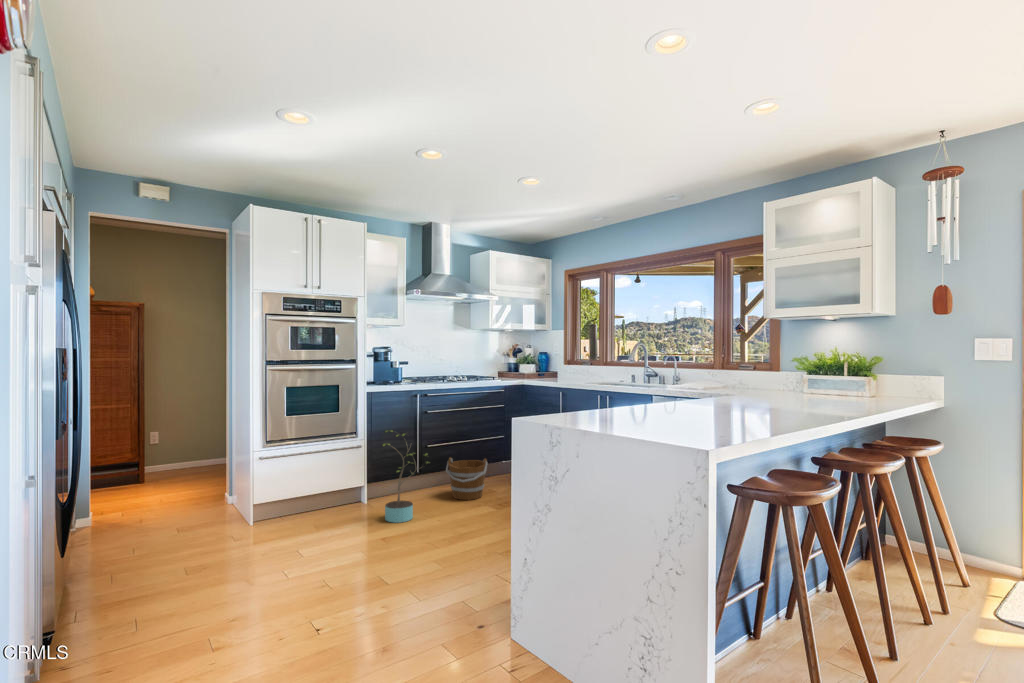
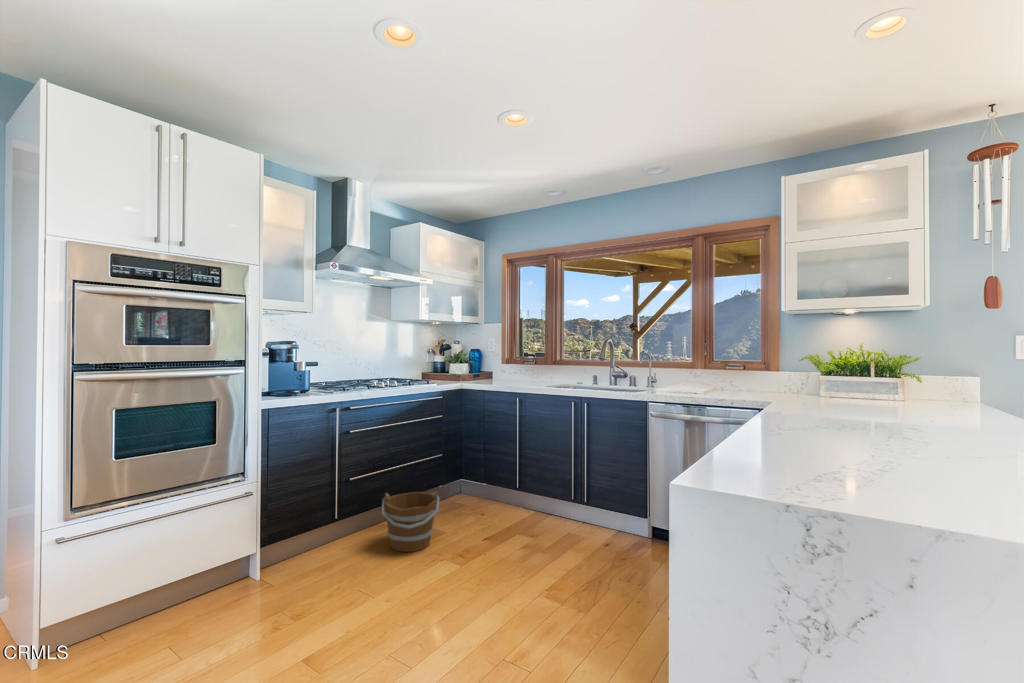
potted plant: present [381,430,429,523] -> none [296,468,374,618]

